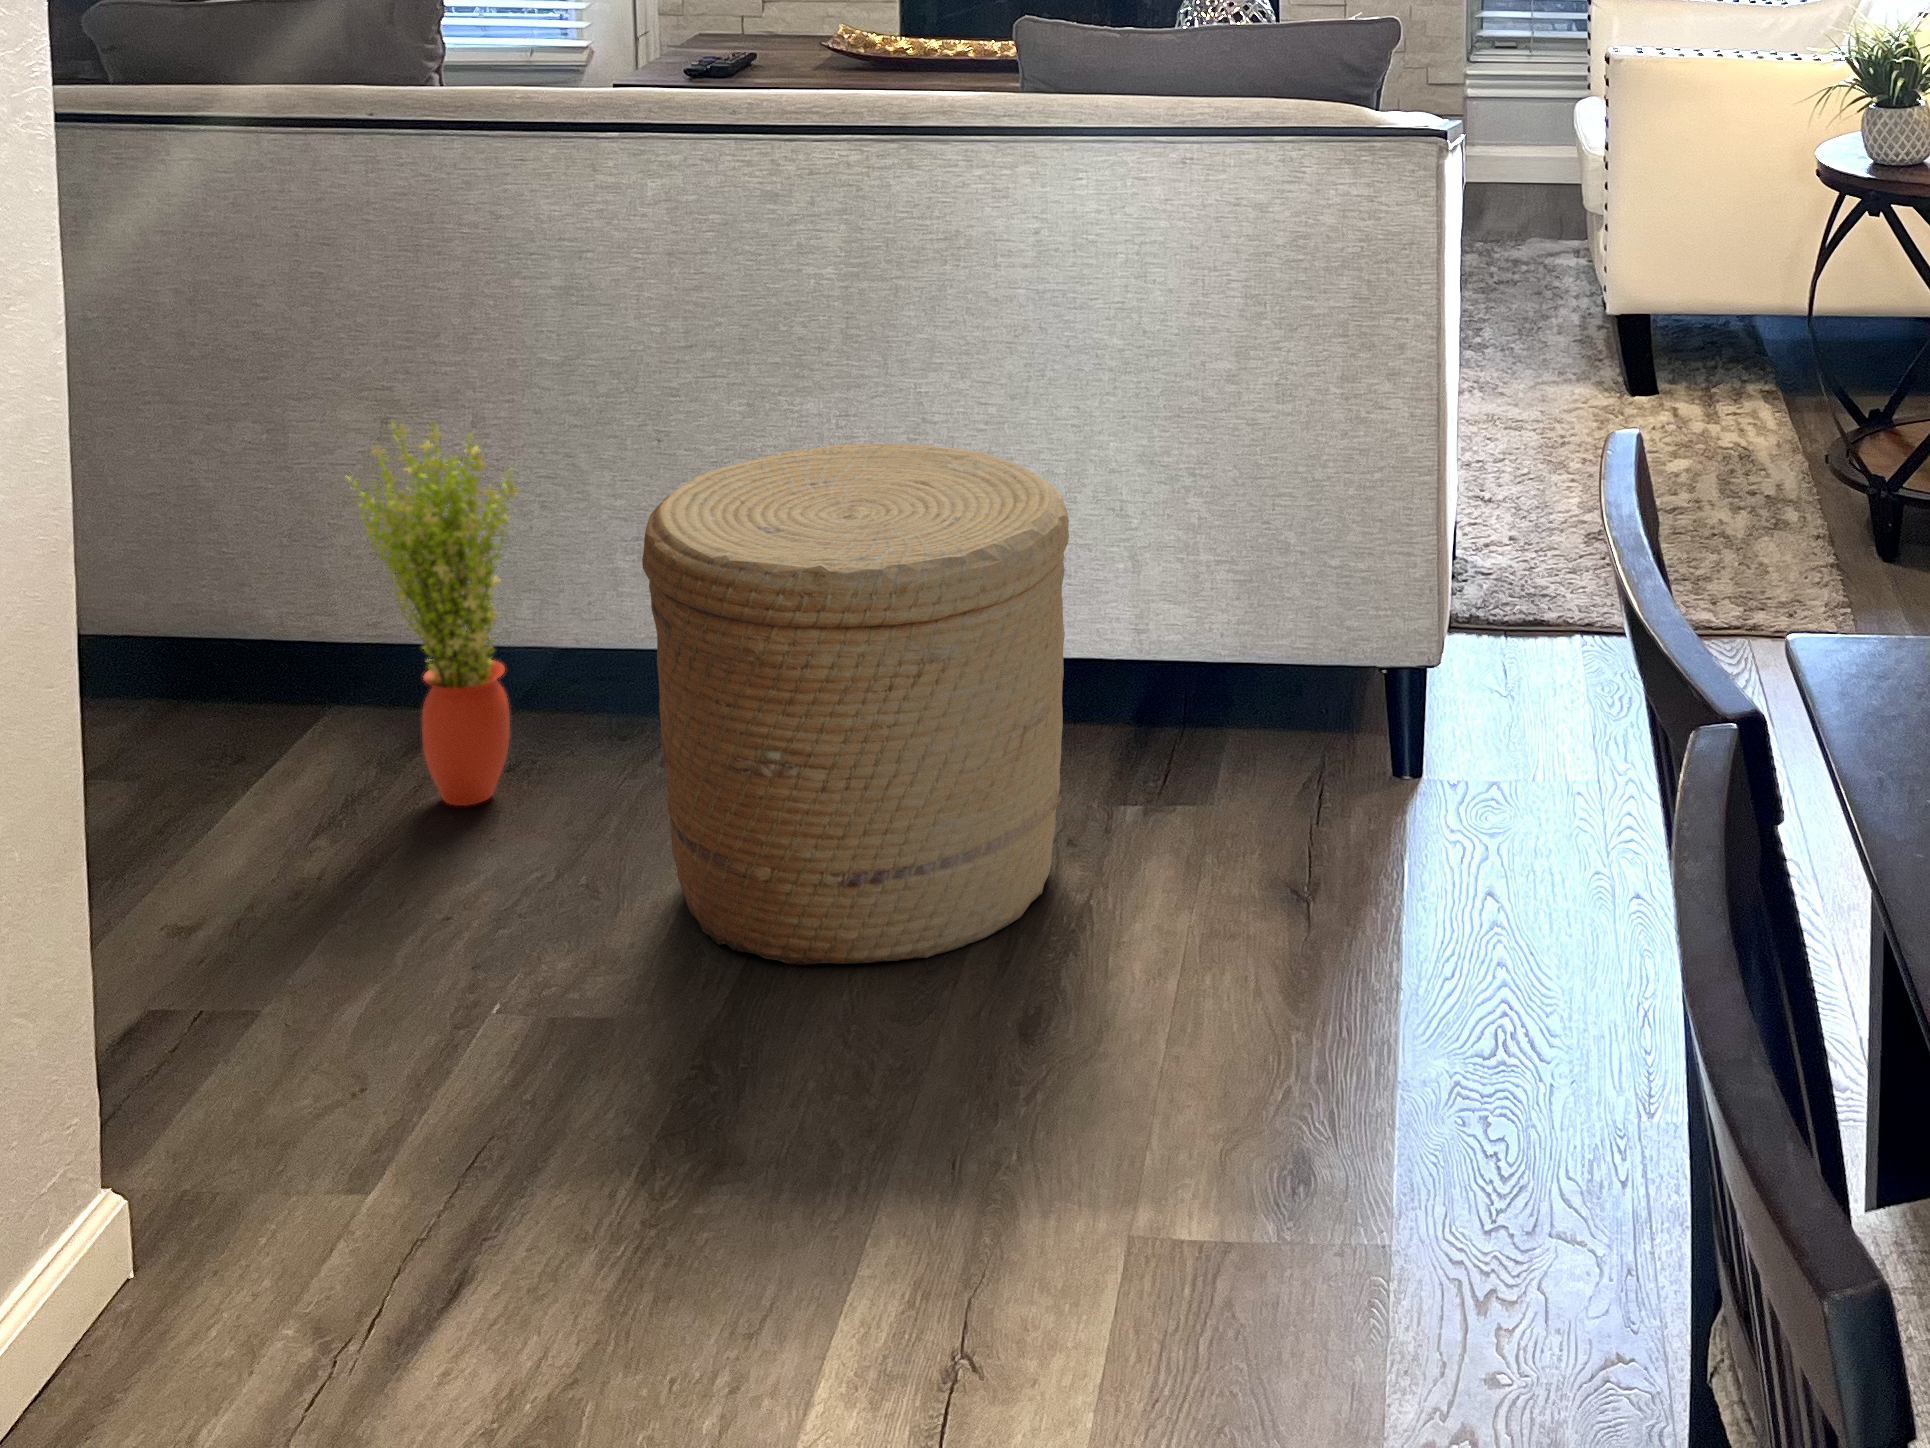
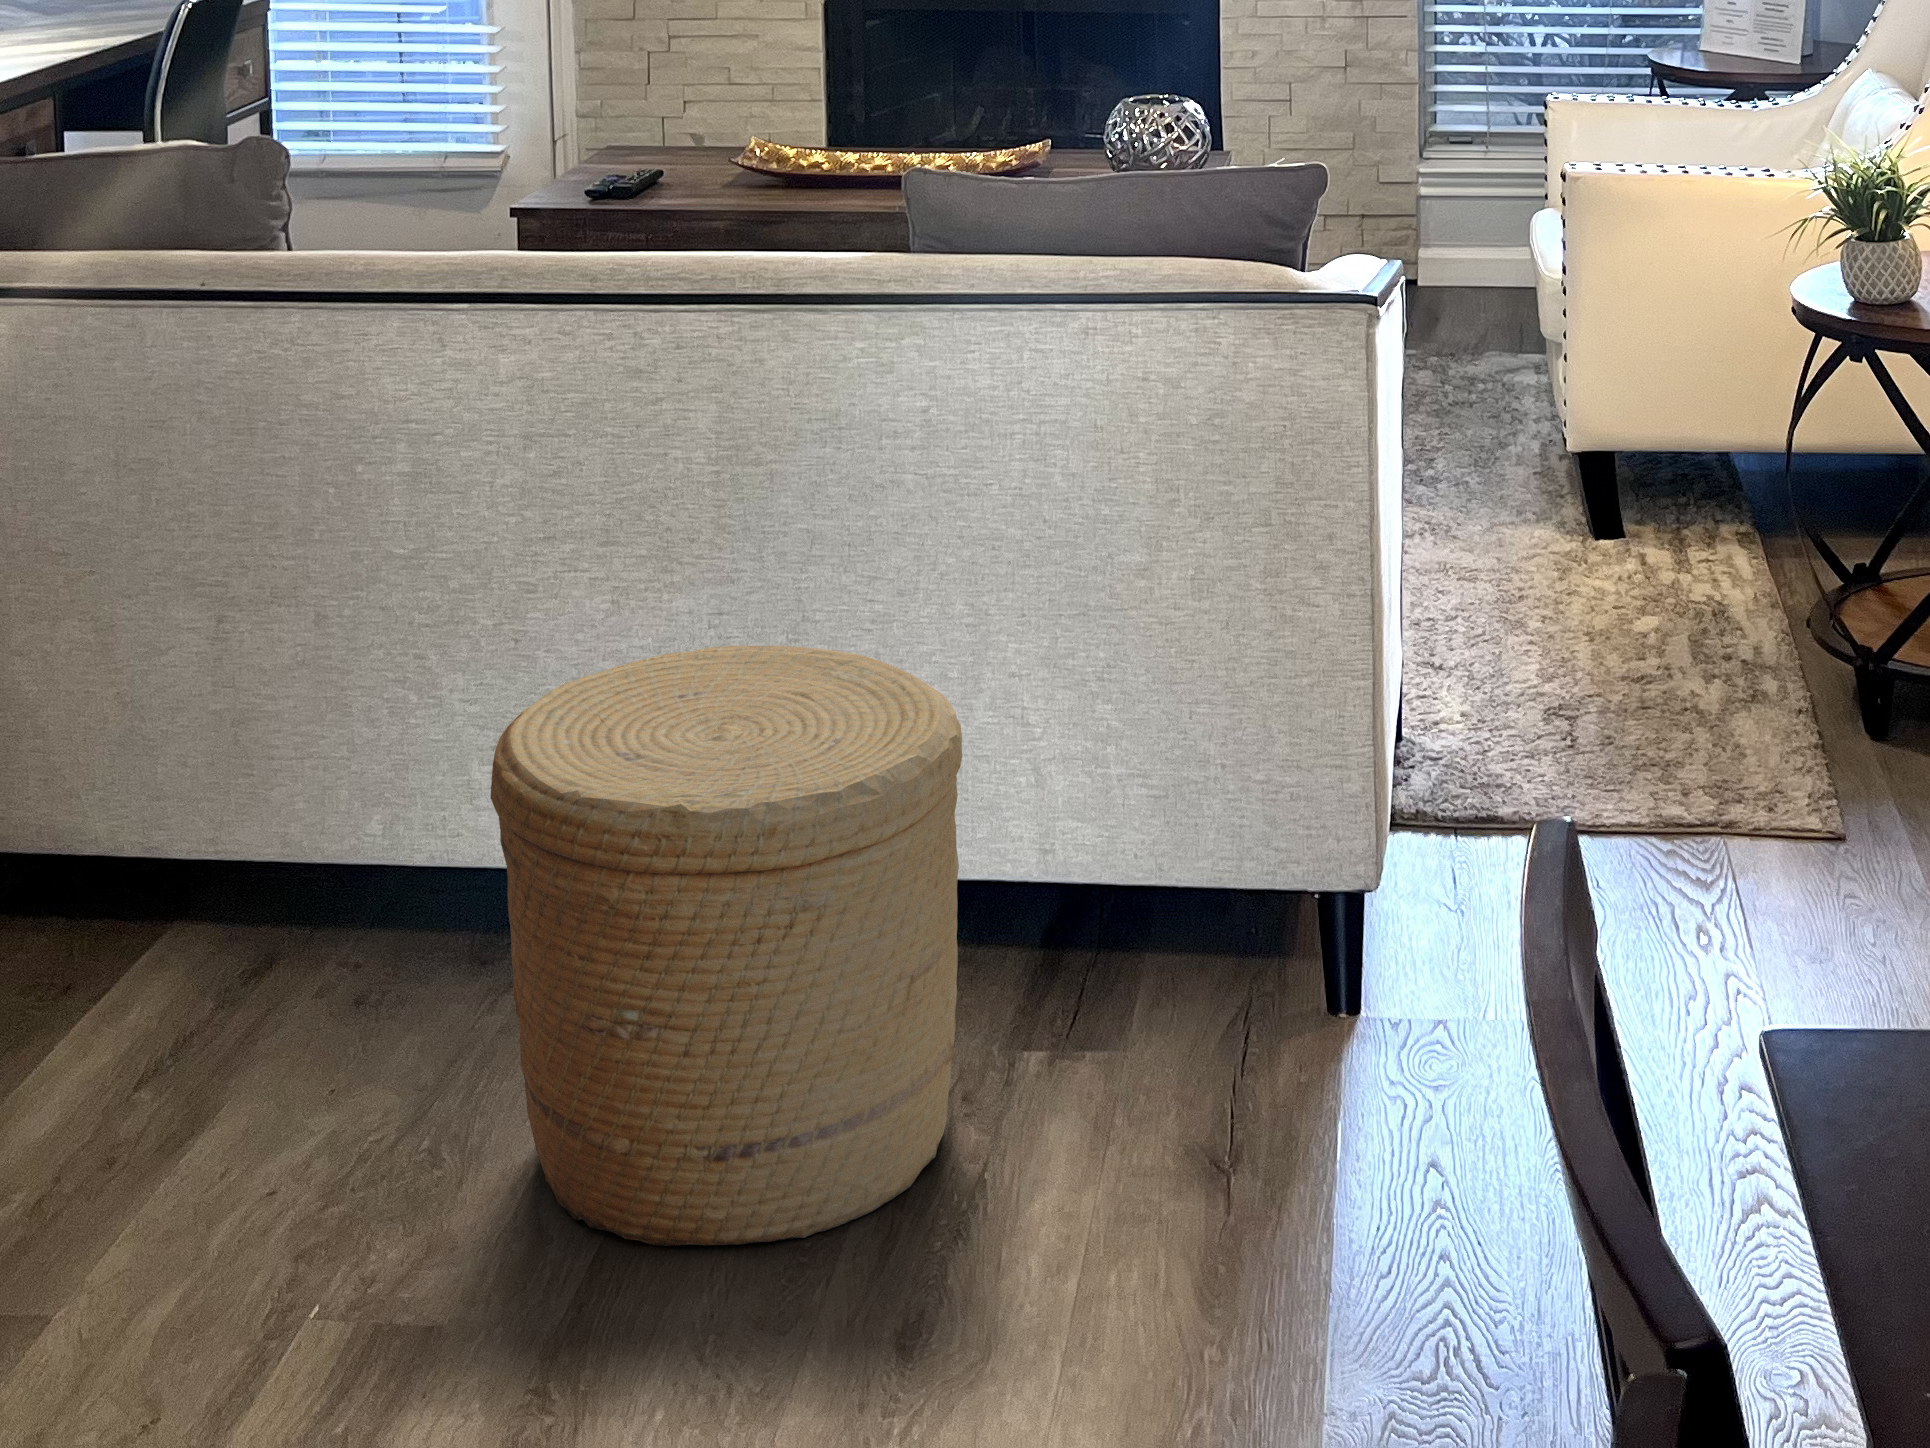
potted plant: present [345,423,519,806] -> none [177,618,369,1043]

